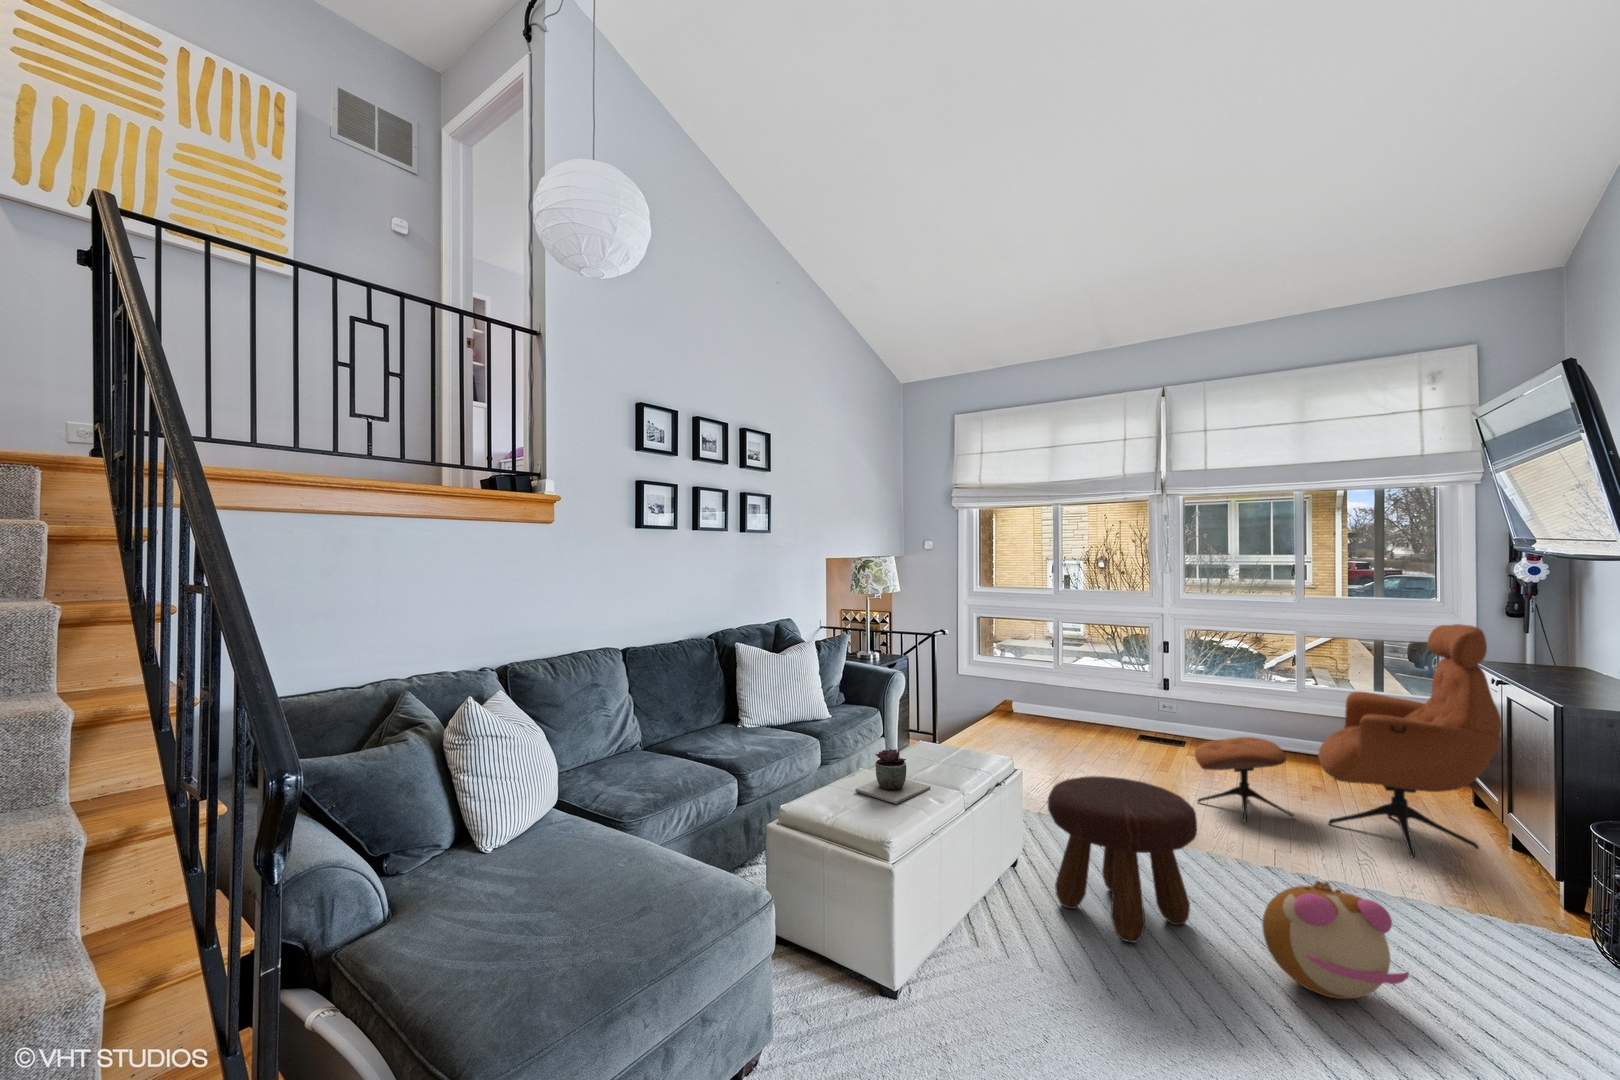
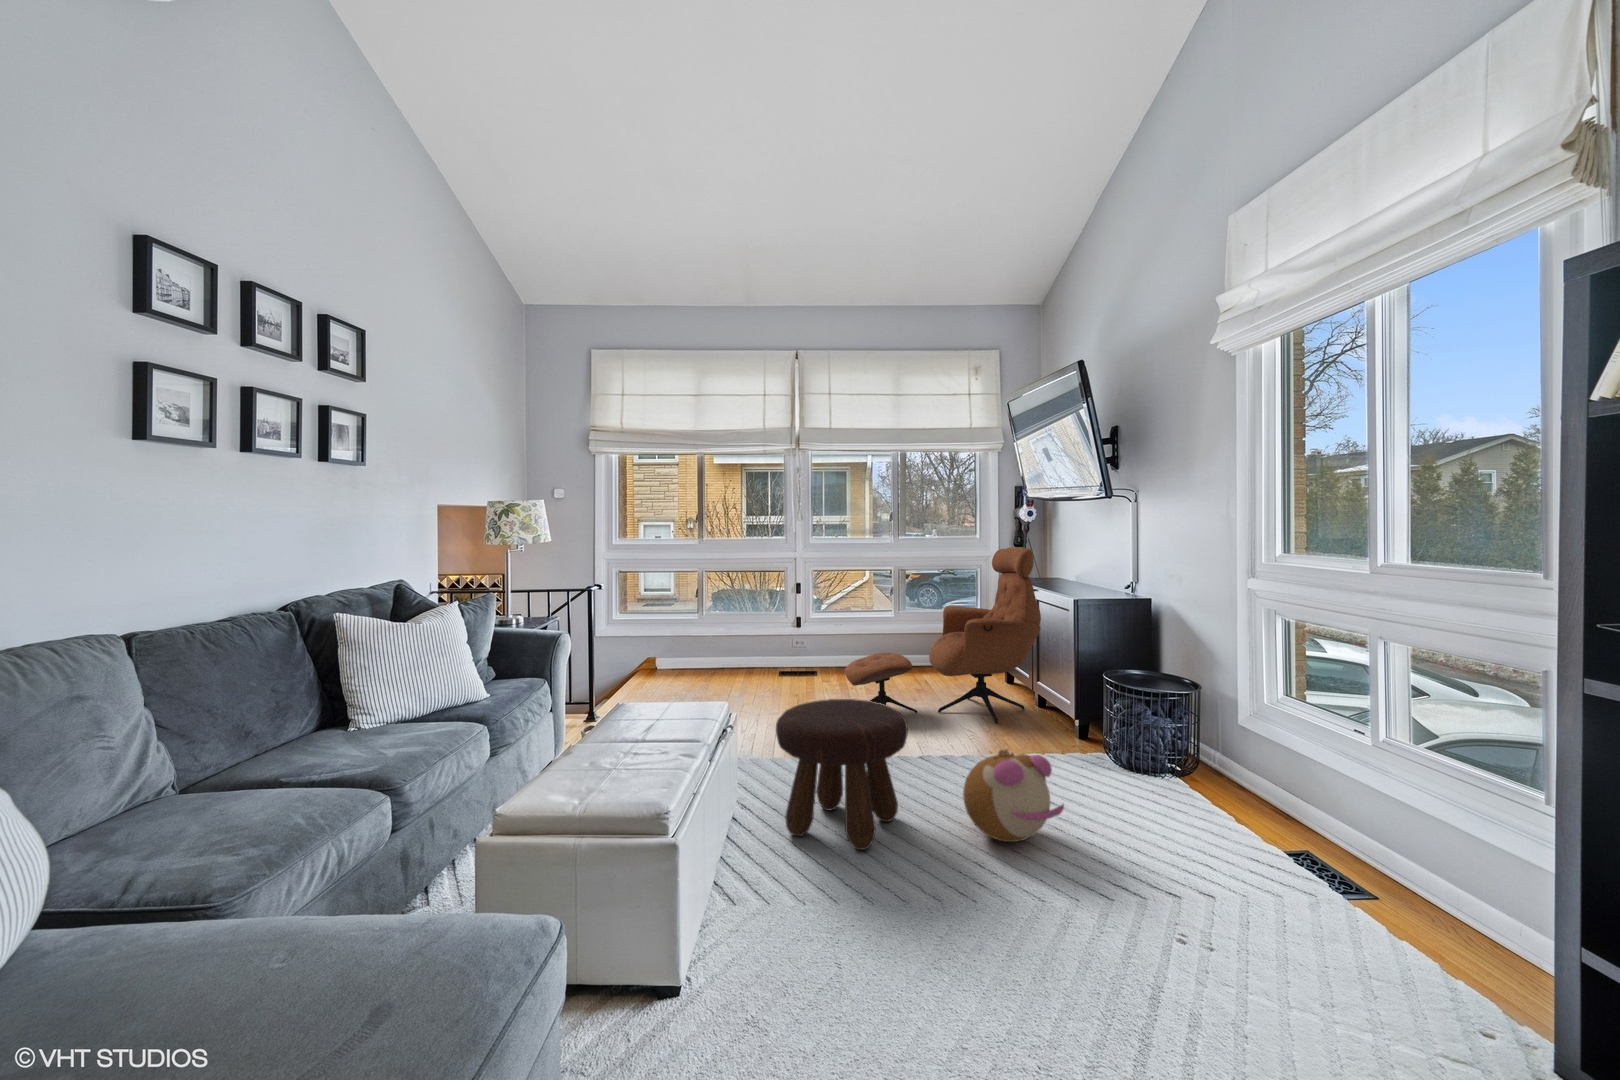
succulent plant: present [855,749,930,804] -> none [586,707,673,770]

